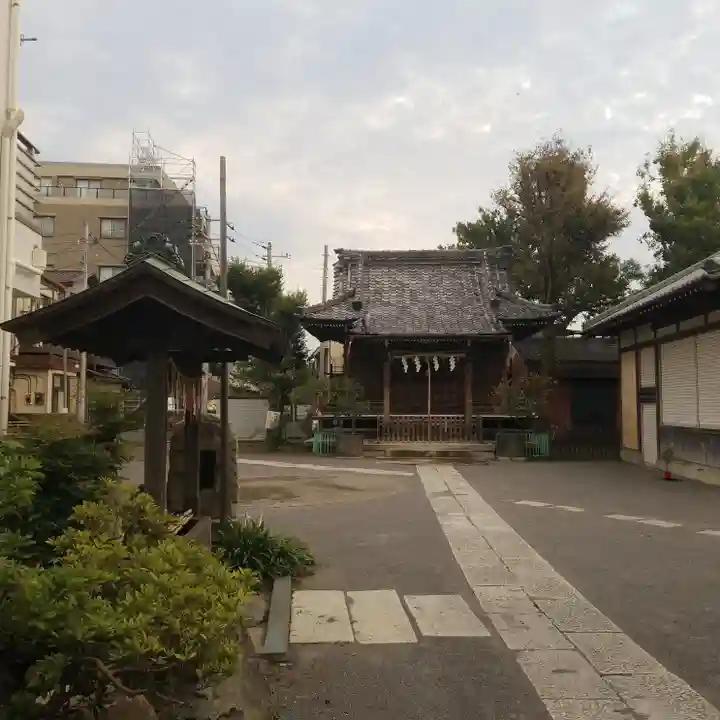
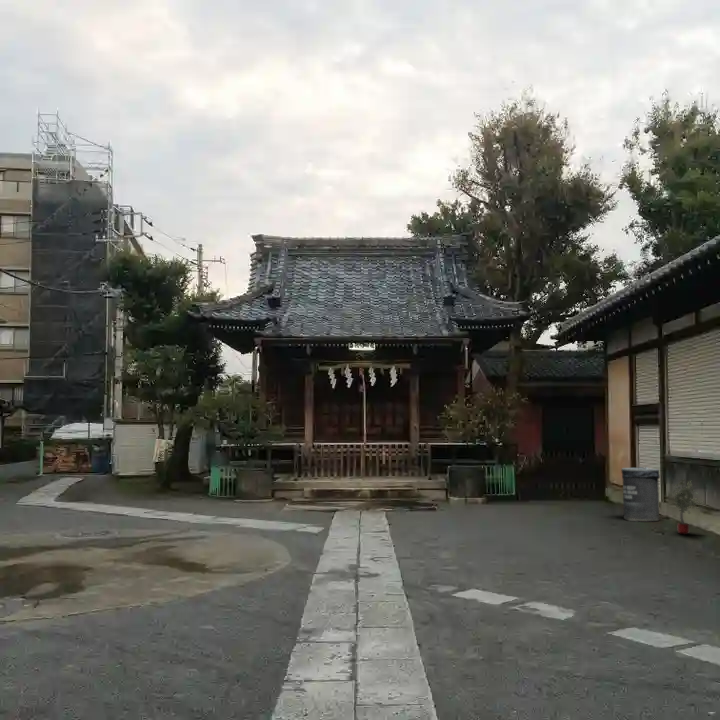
trash can: none [627,433,655,472] -> present [621,467,660,521]

